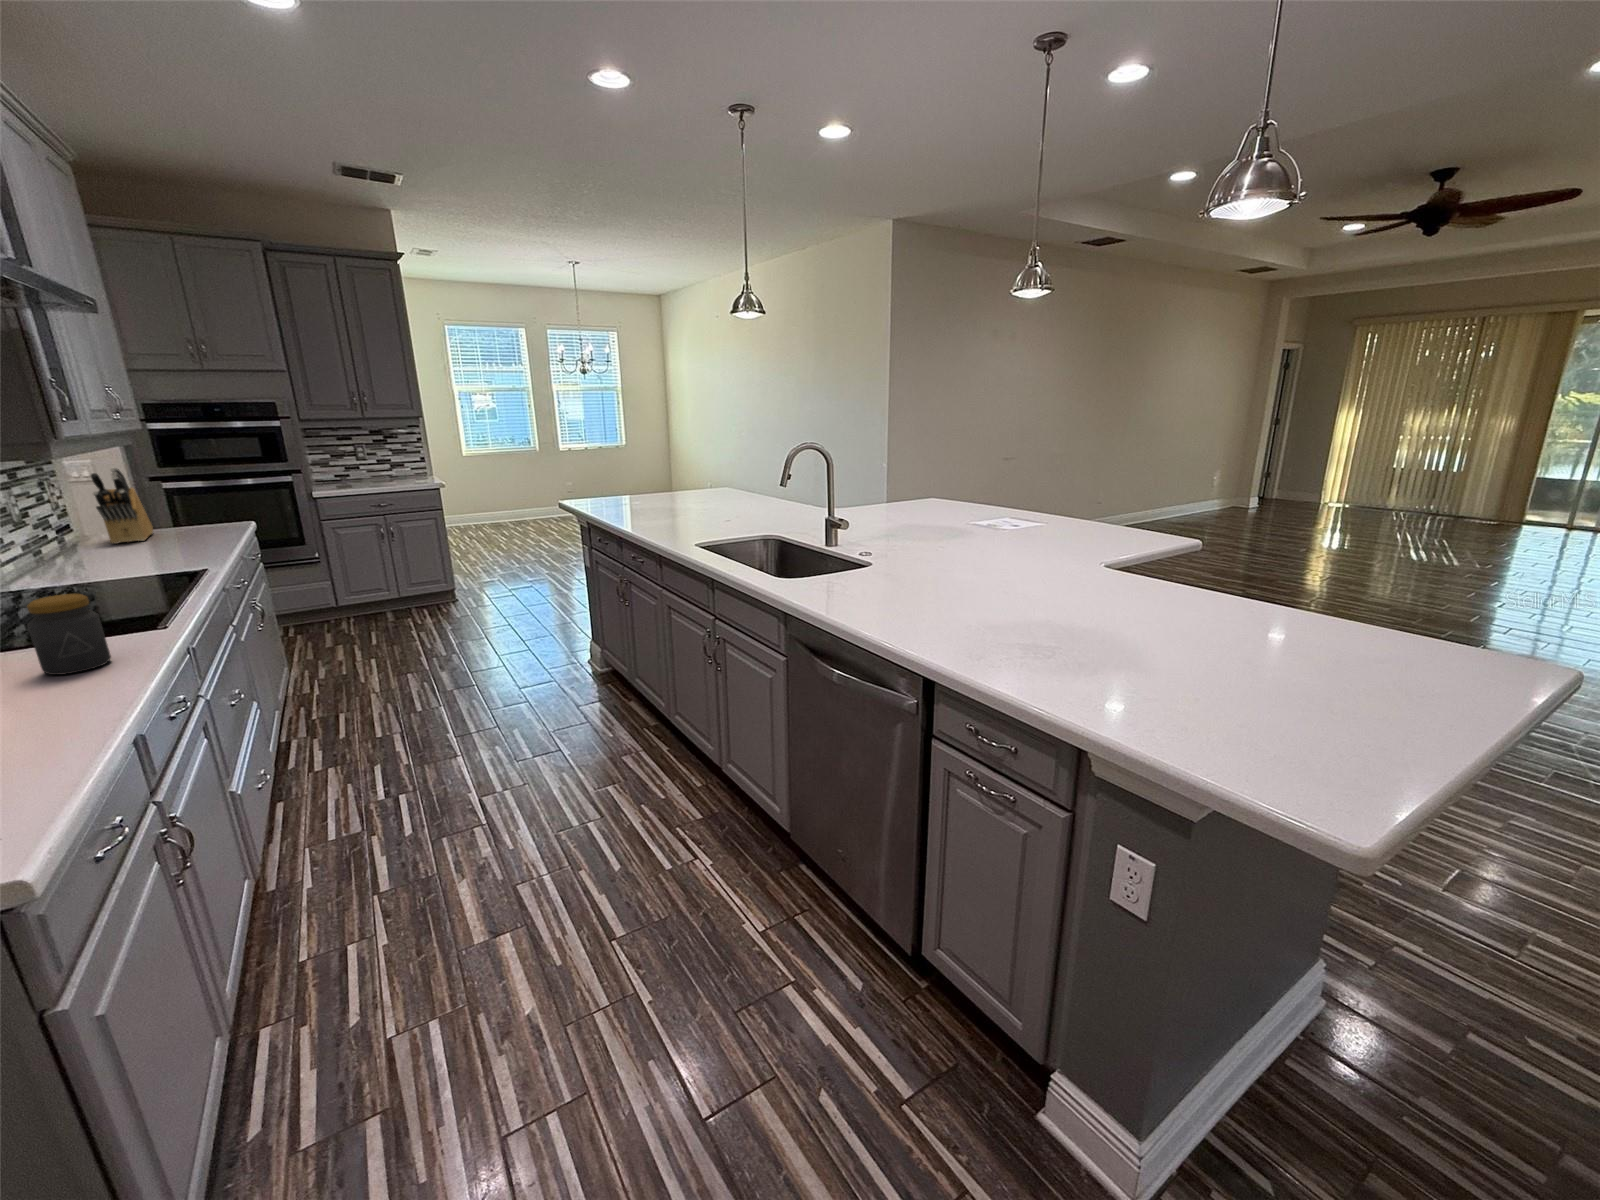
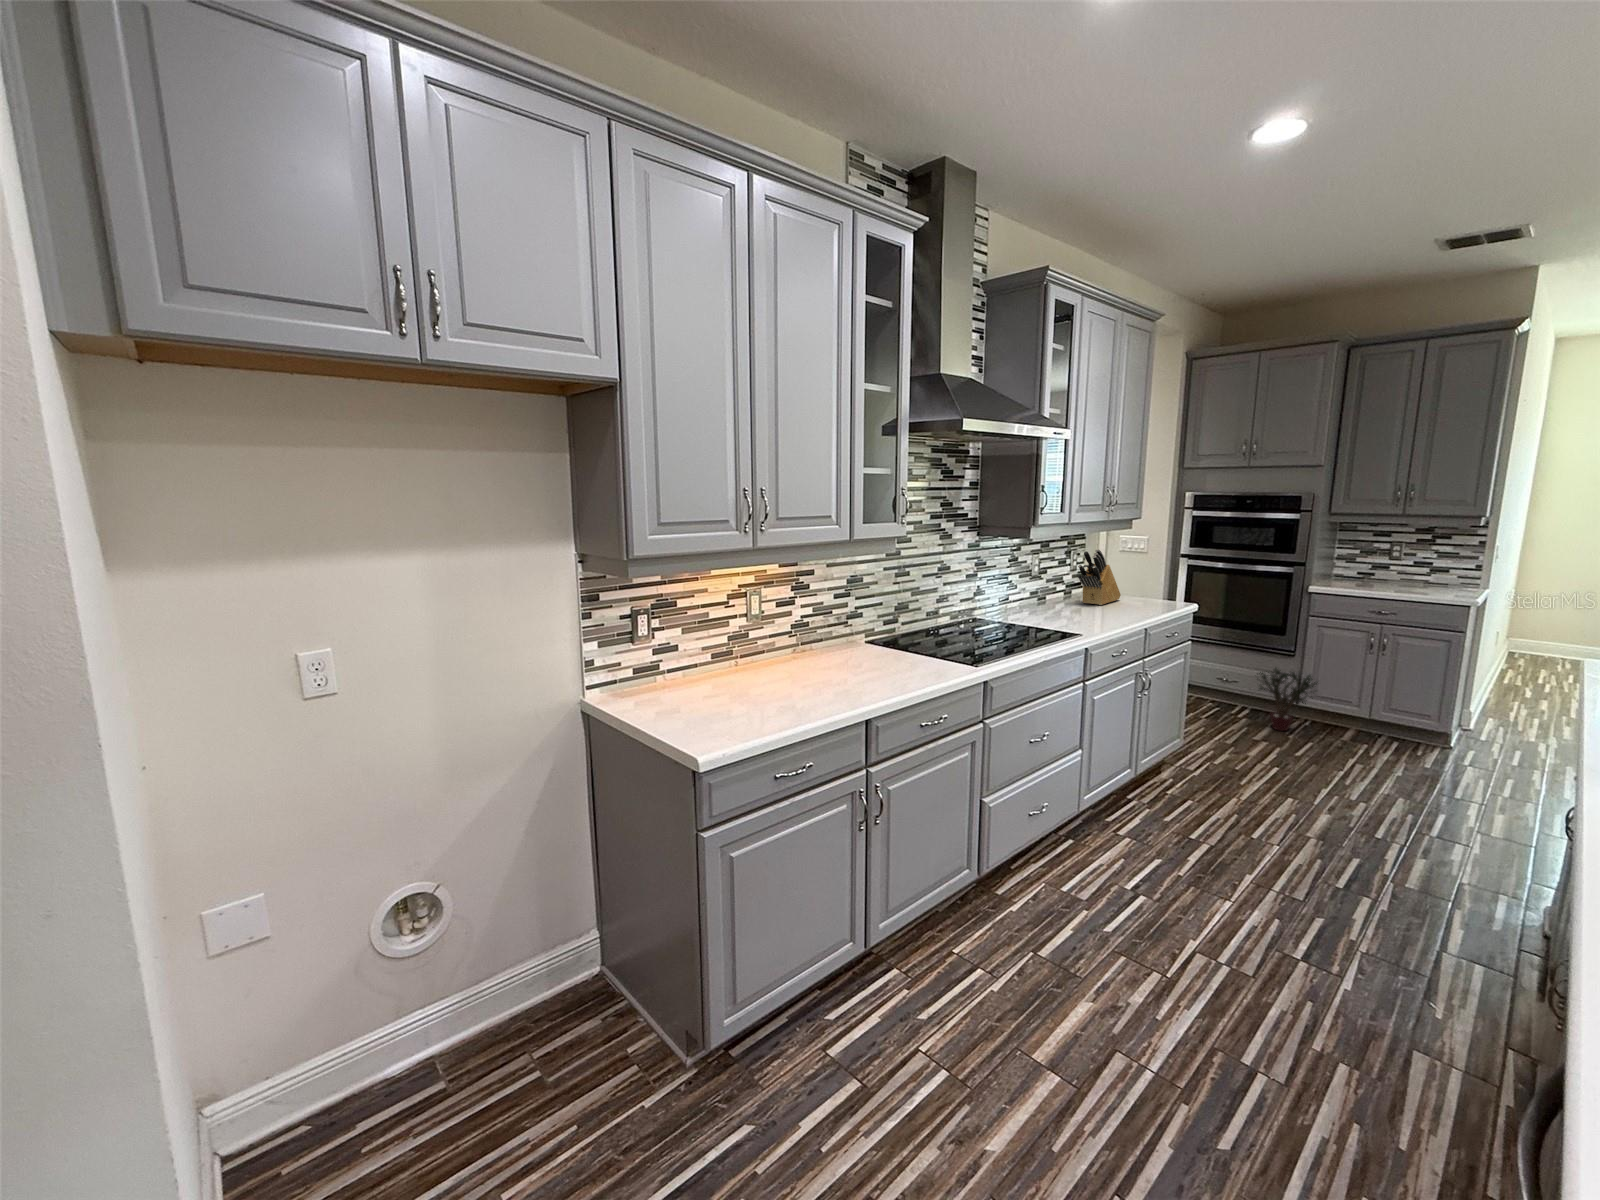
potted plant: none [298,573,364,635] -> present [1259,668,1317,731]
jar: present [27,594,111,675] -> none [877,635,909,685]

